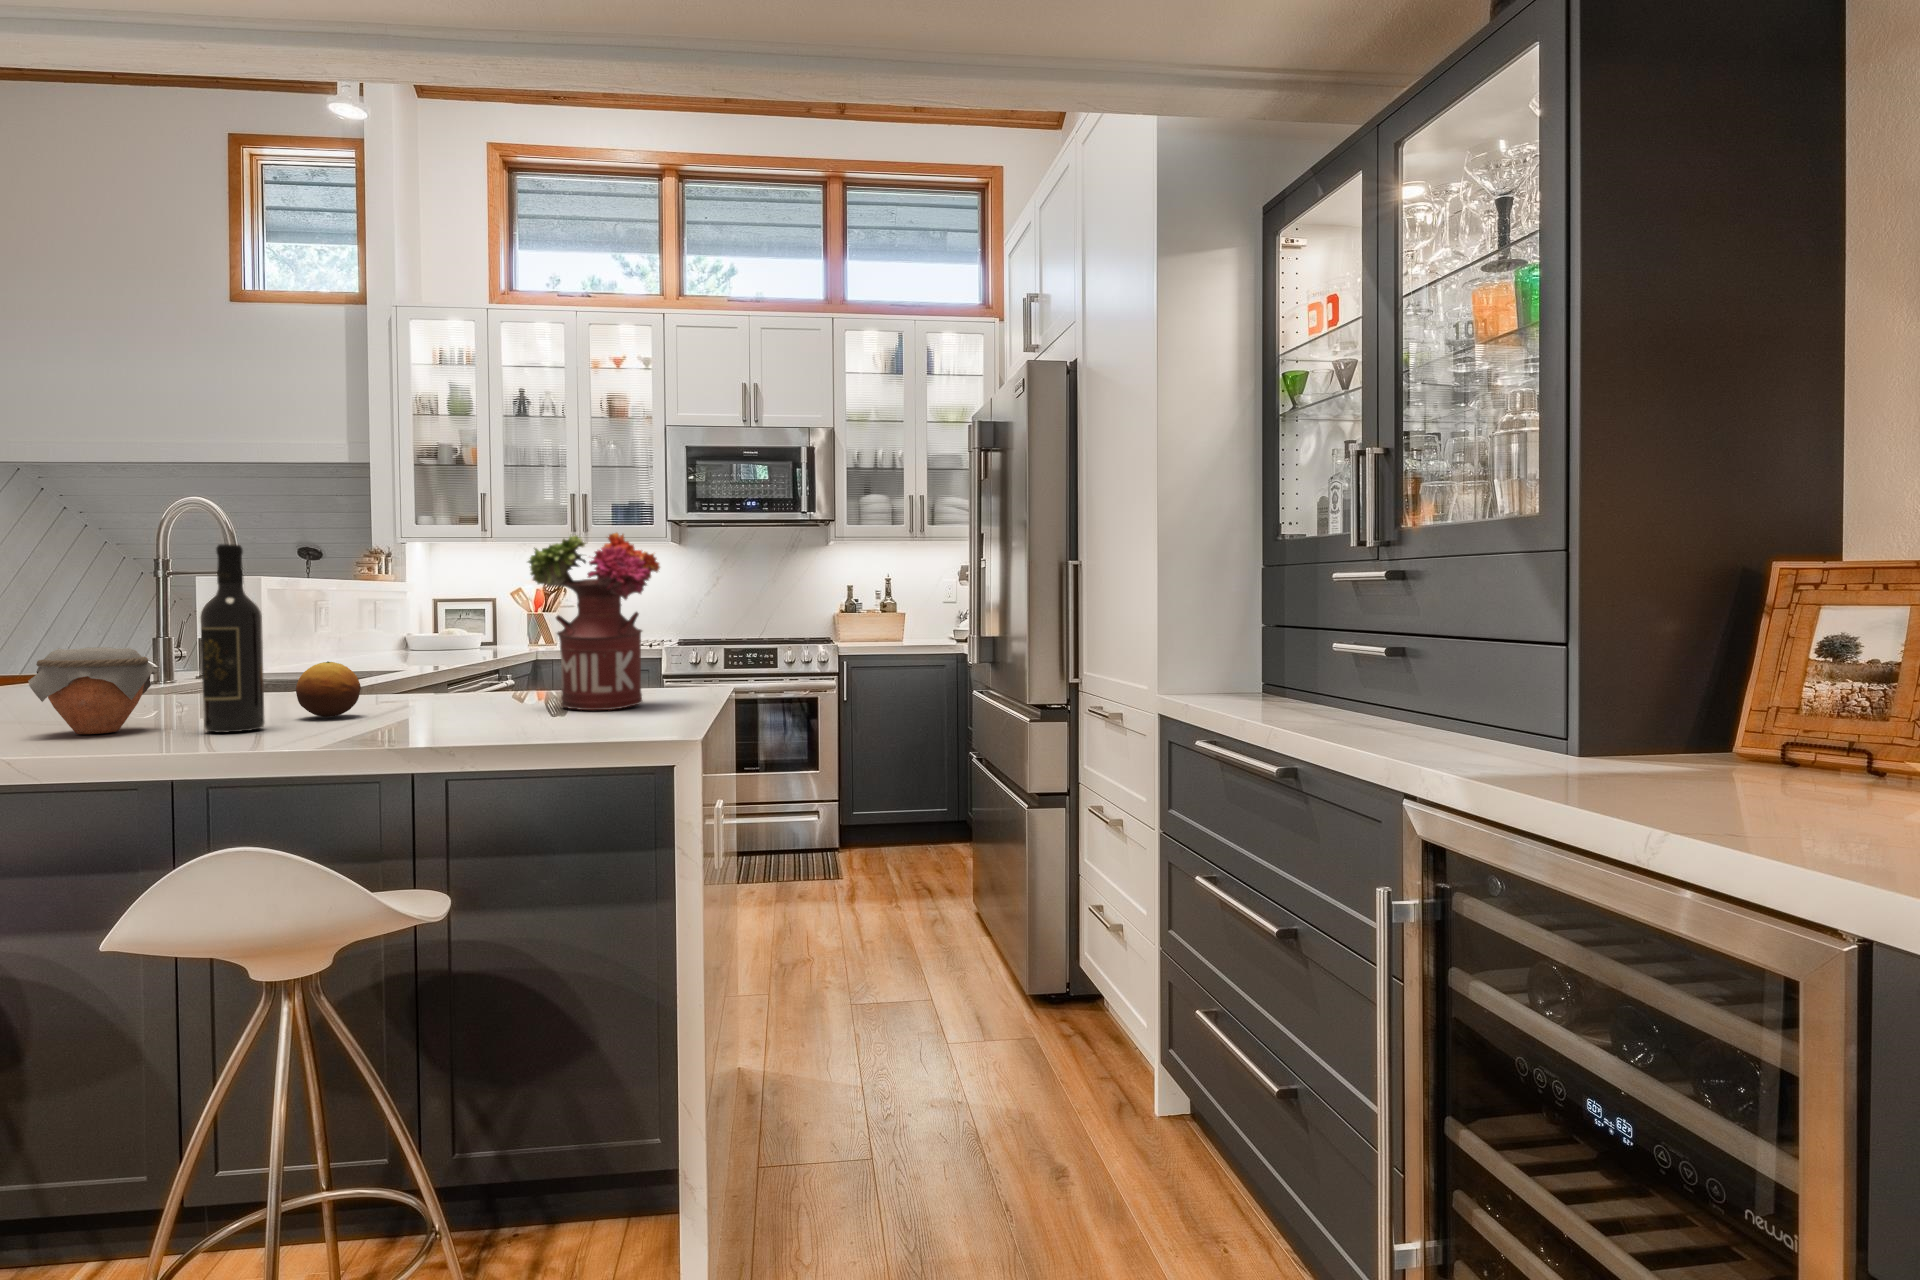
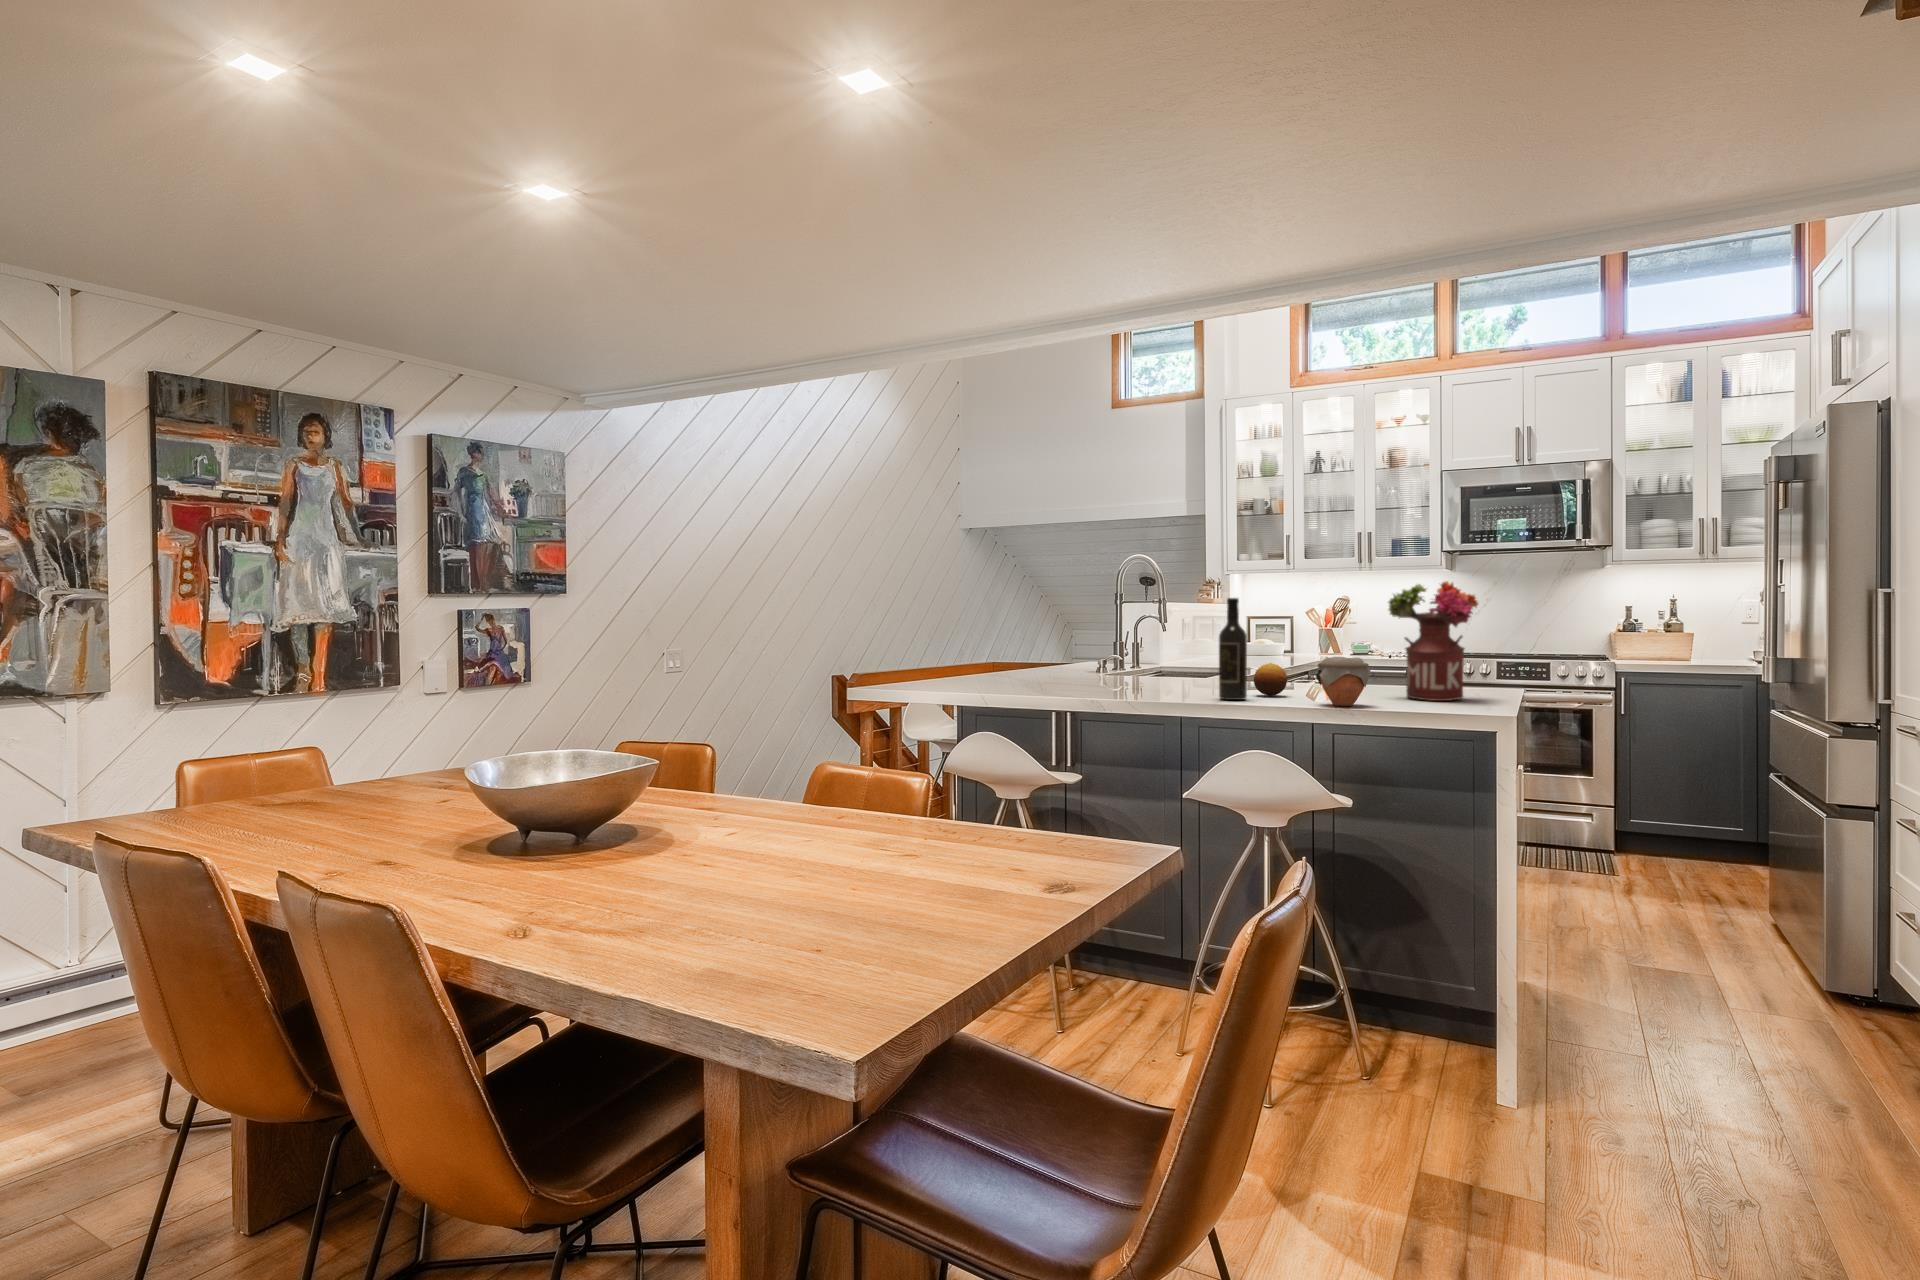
jar: present [28,647,157,734] -> present [1316,657,1370,706]

